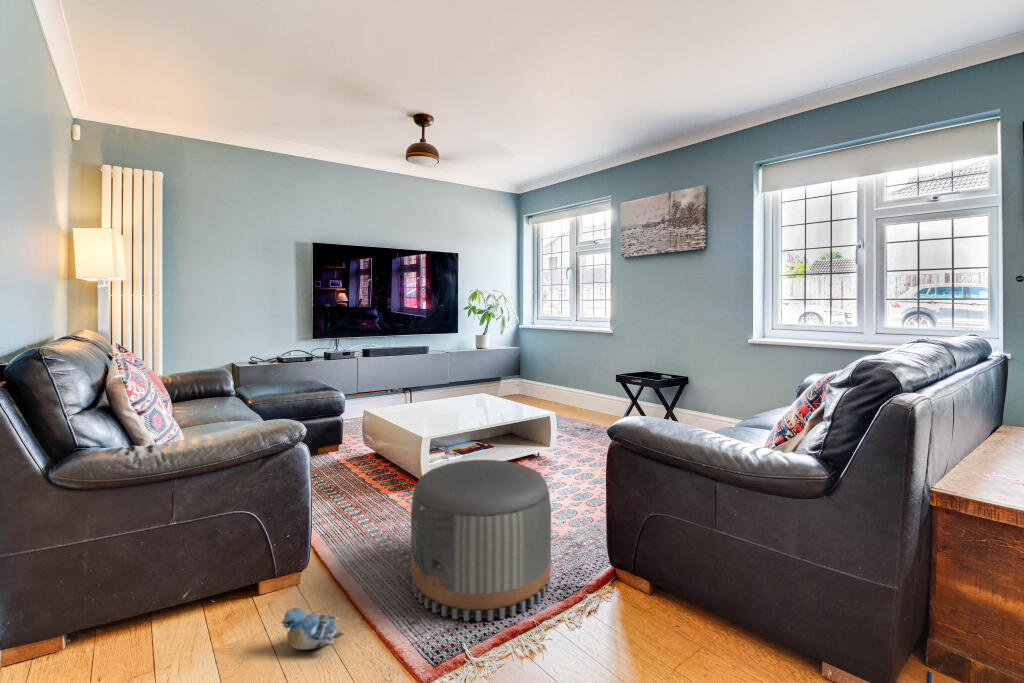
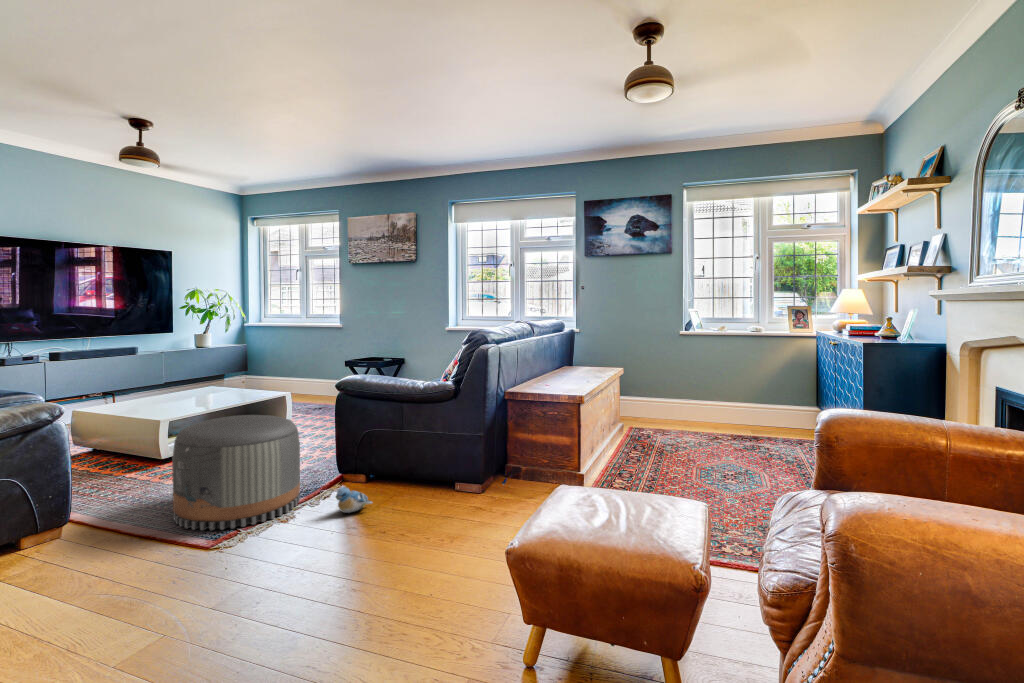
plush toy: present [282,608,344,650] -> present [336,487,372,513]

